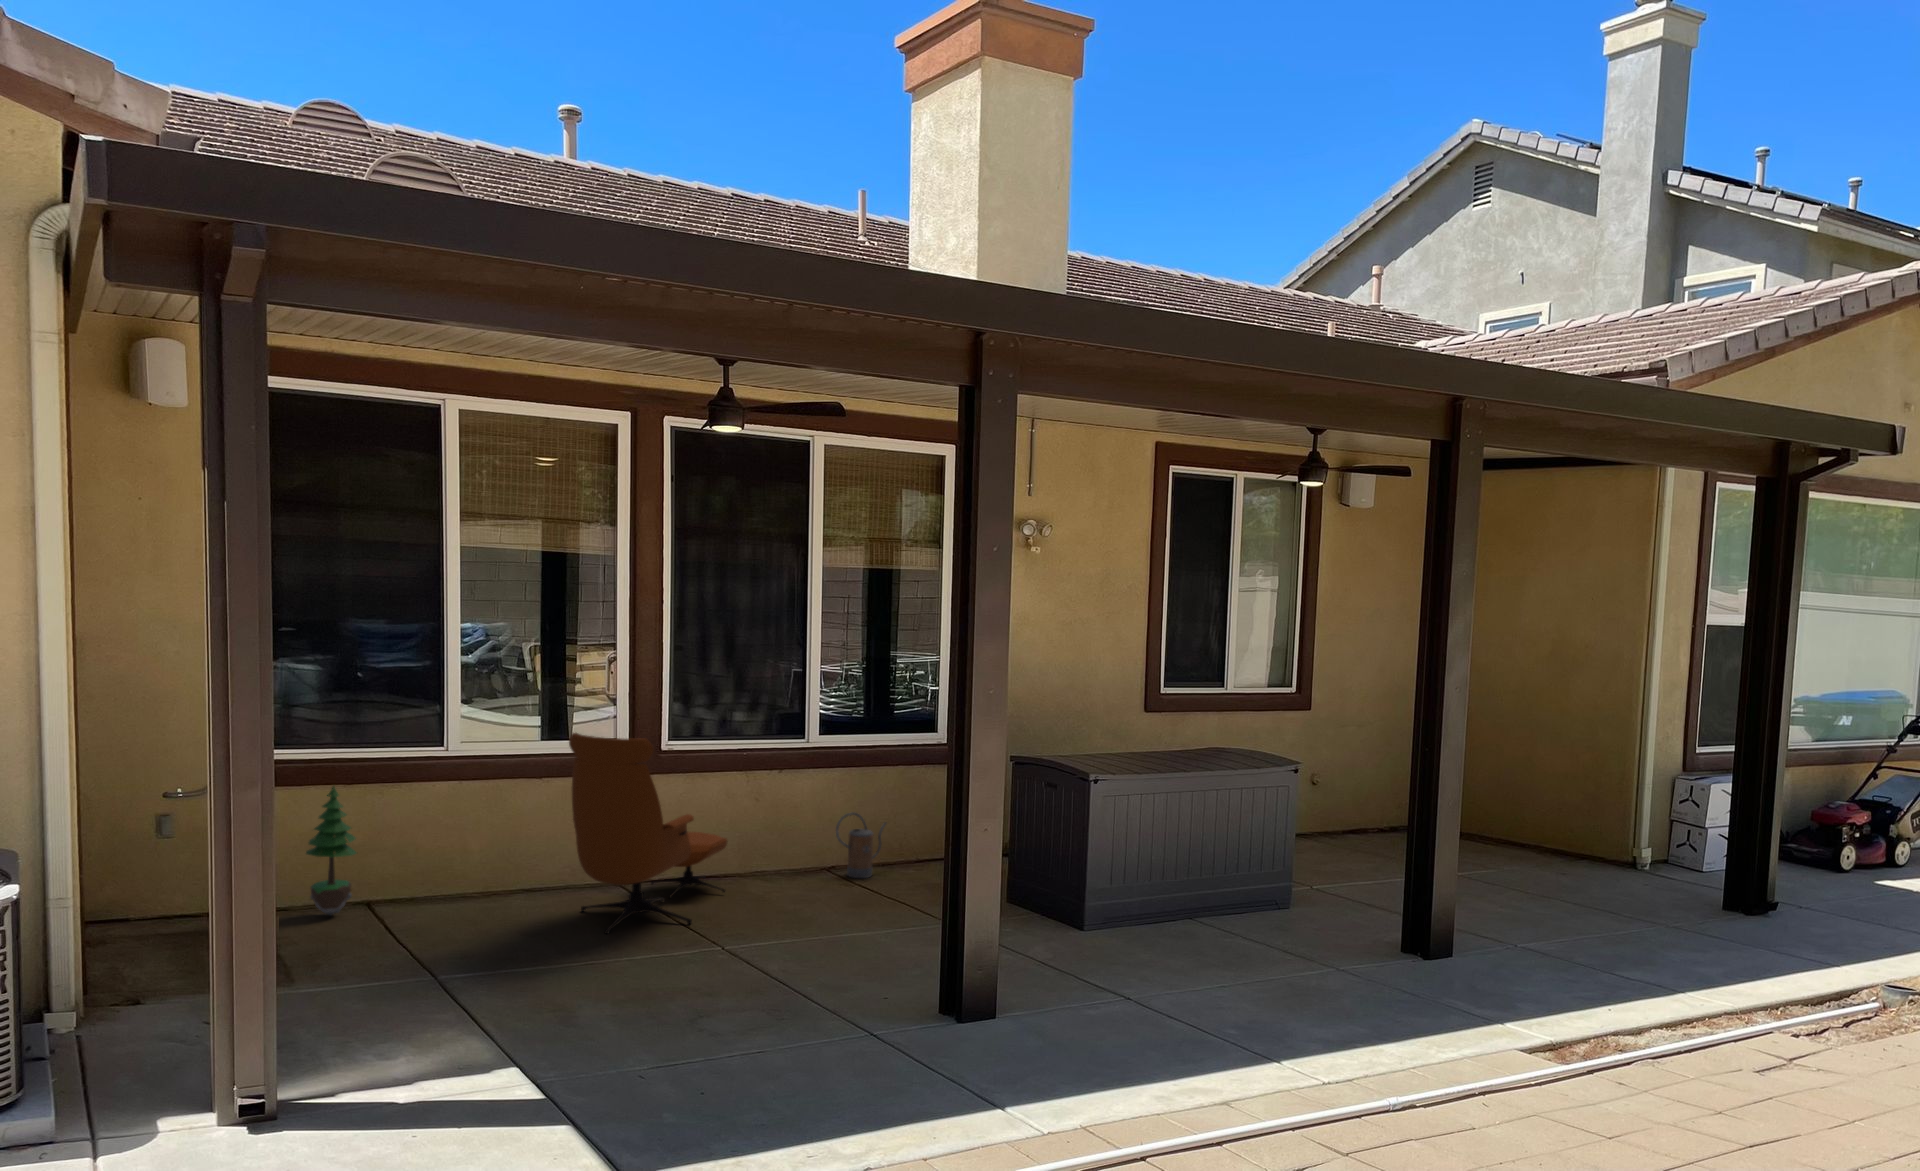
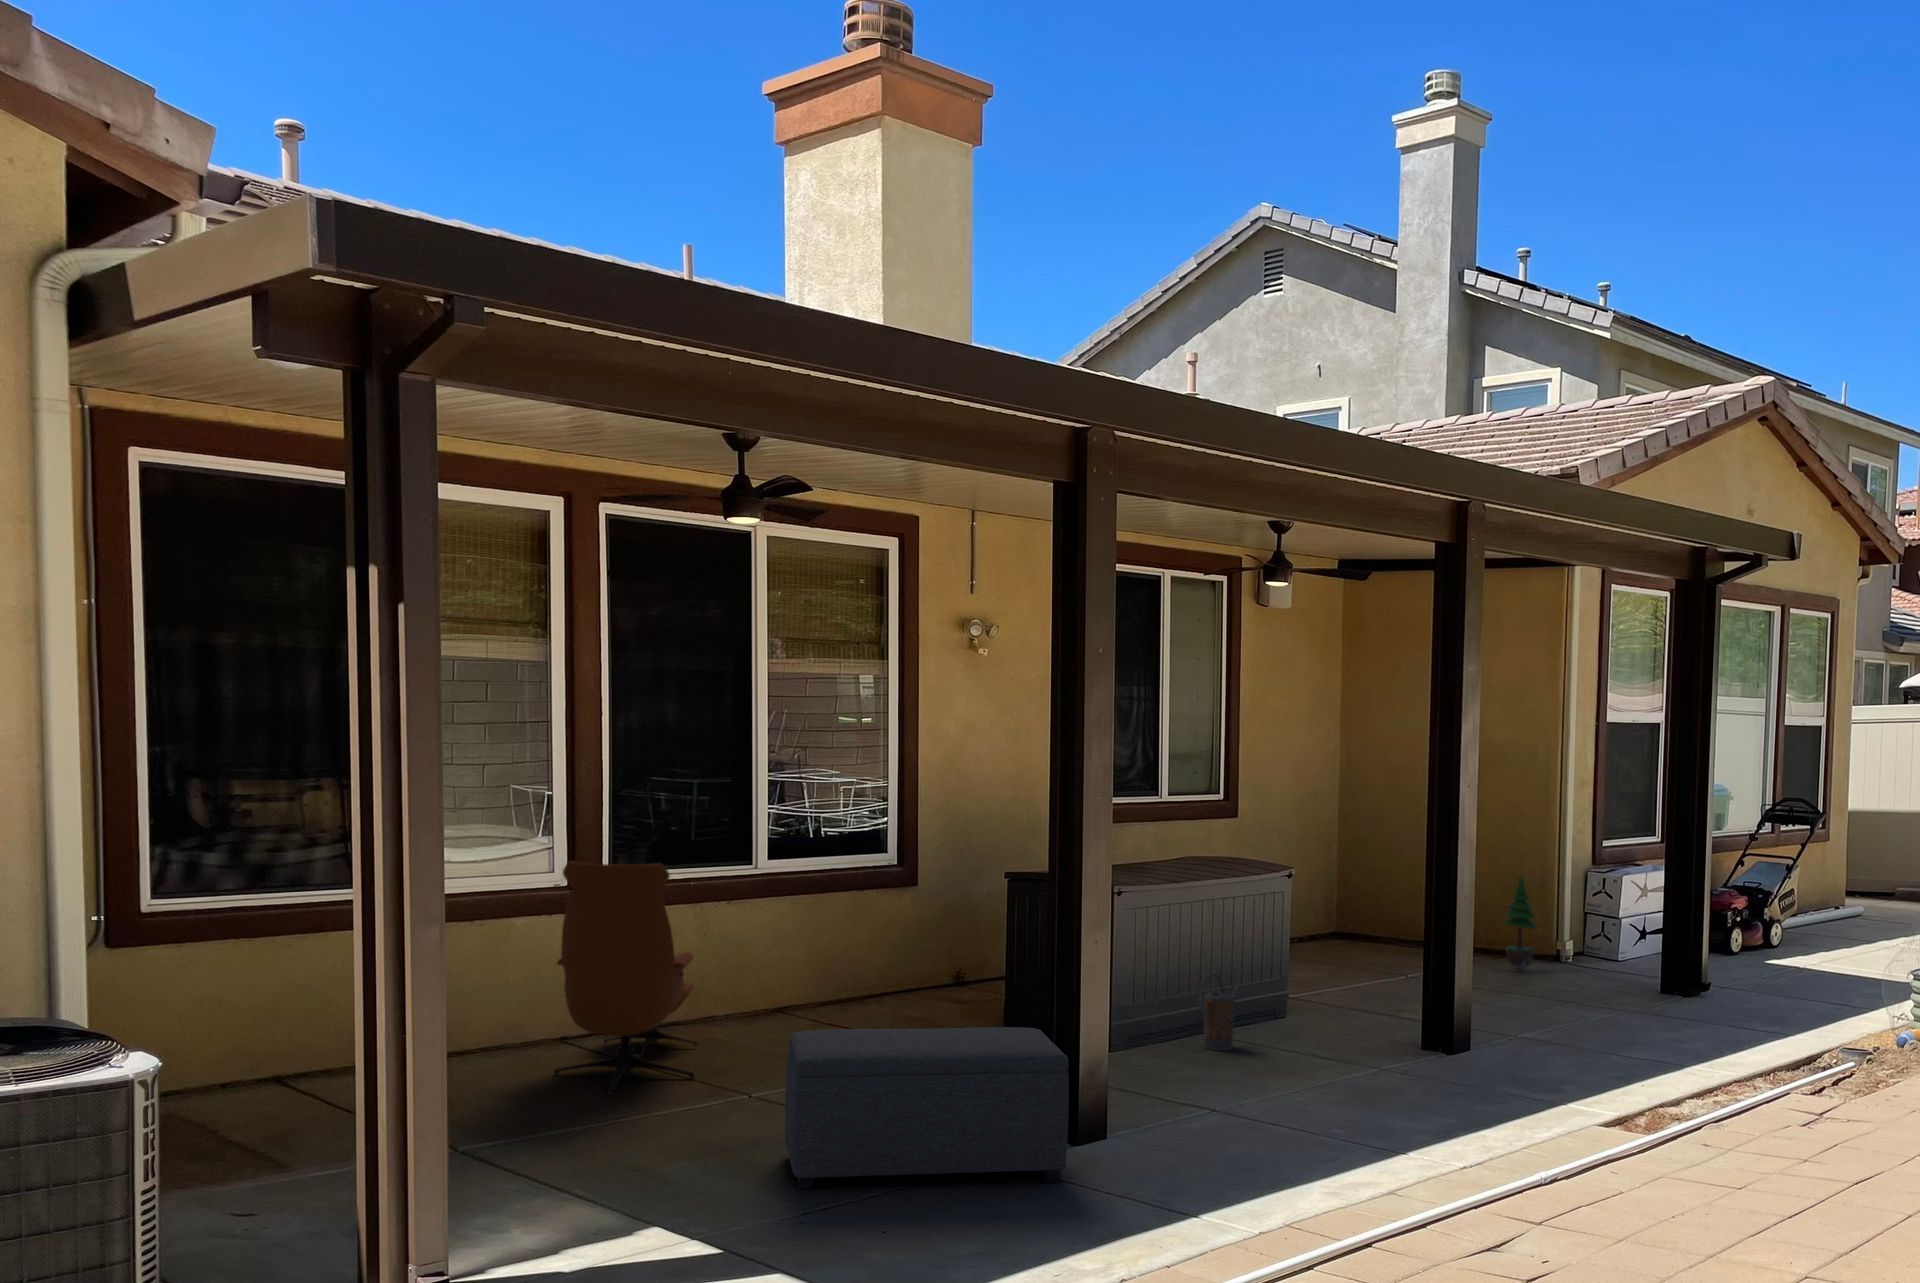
potted tree: present [306,786,356,916] -> present [1504,877,1537,971]
watering can: present [836,812,886,878] -> present [1199,973,1239,1051]
ottoman: none [660,900,924,1062] -> present [785,1027,1069,1189]

